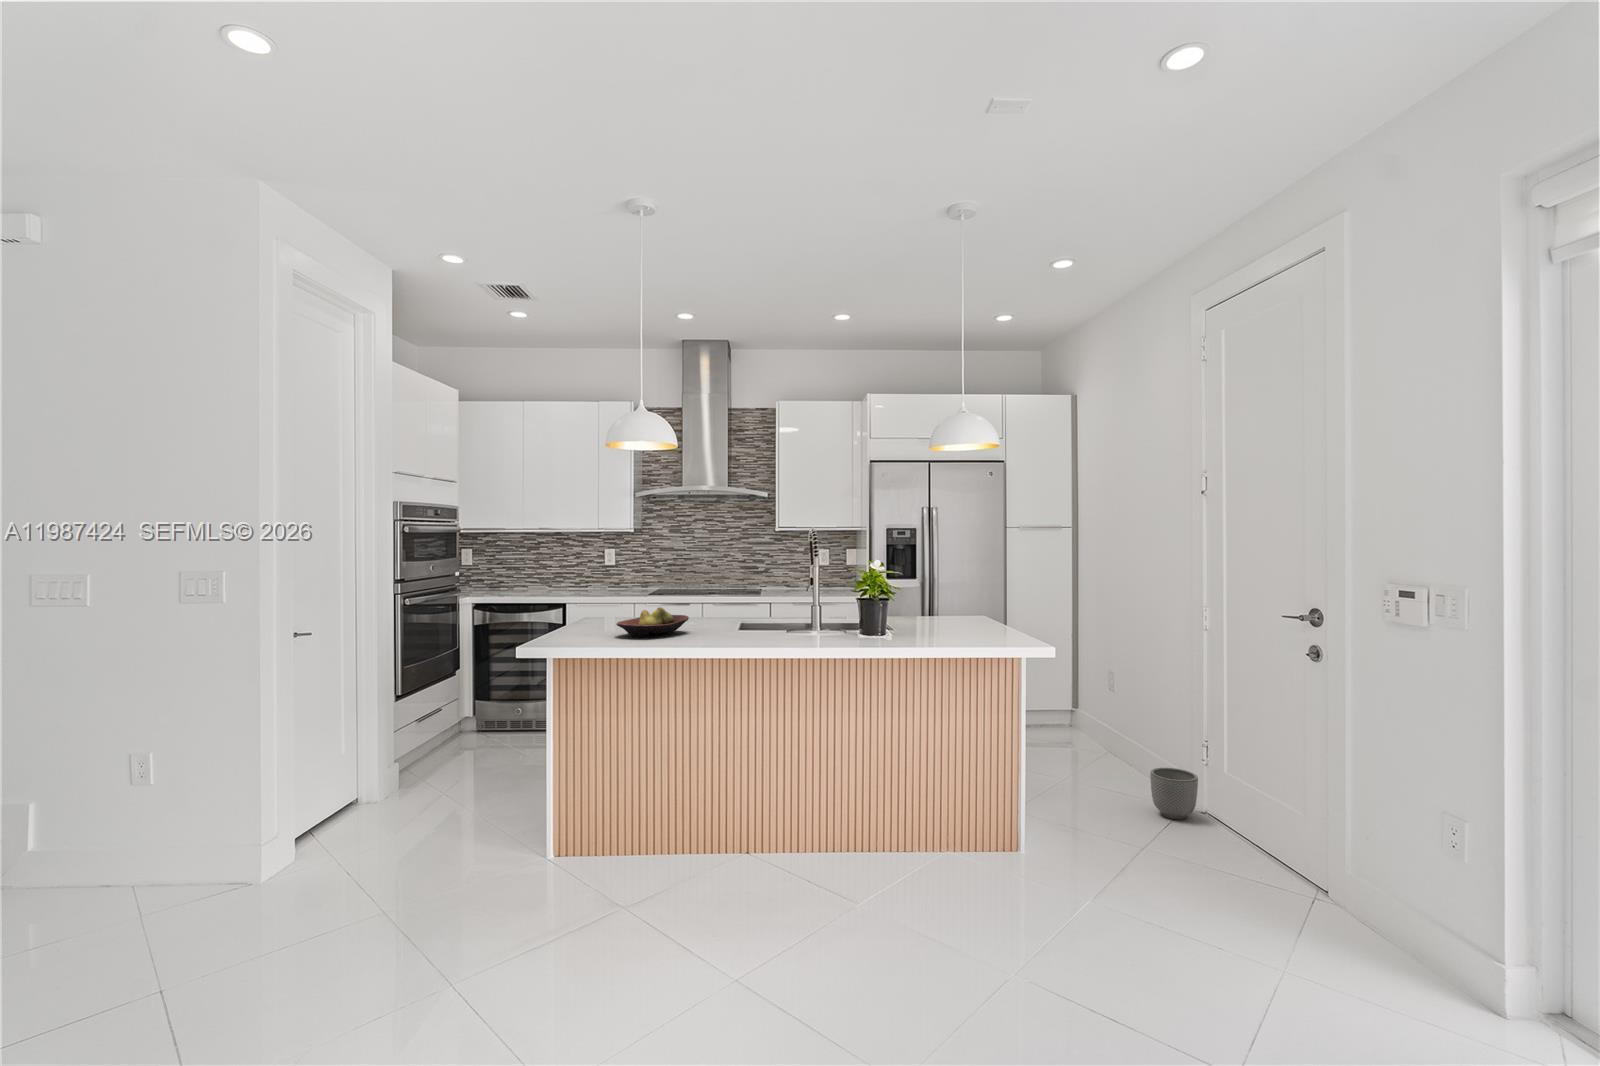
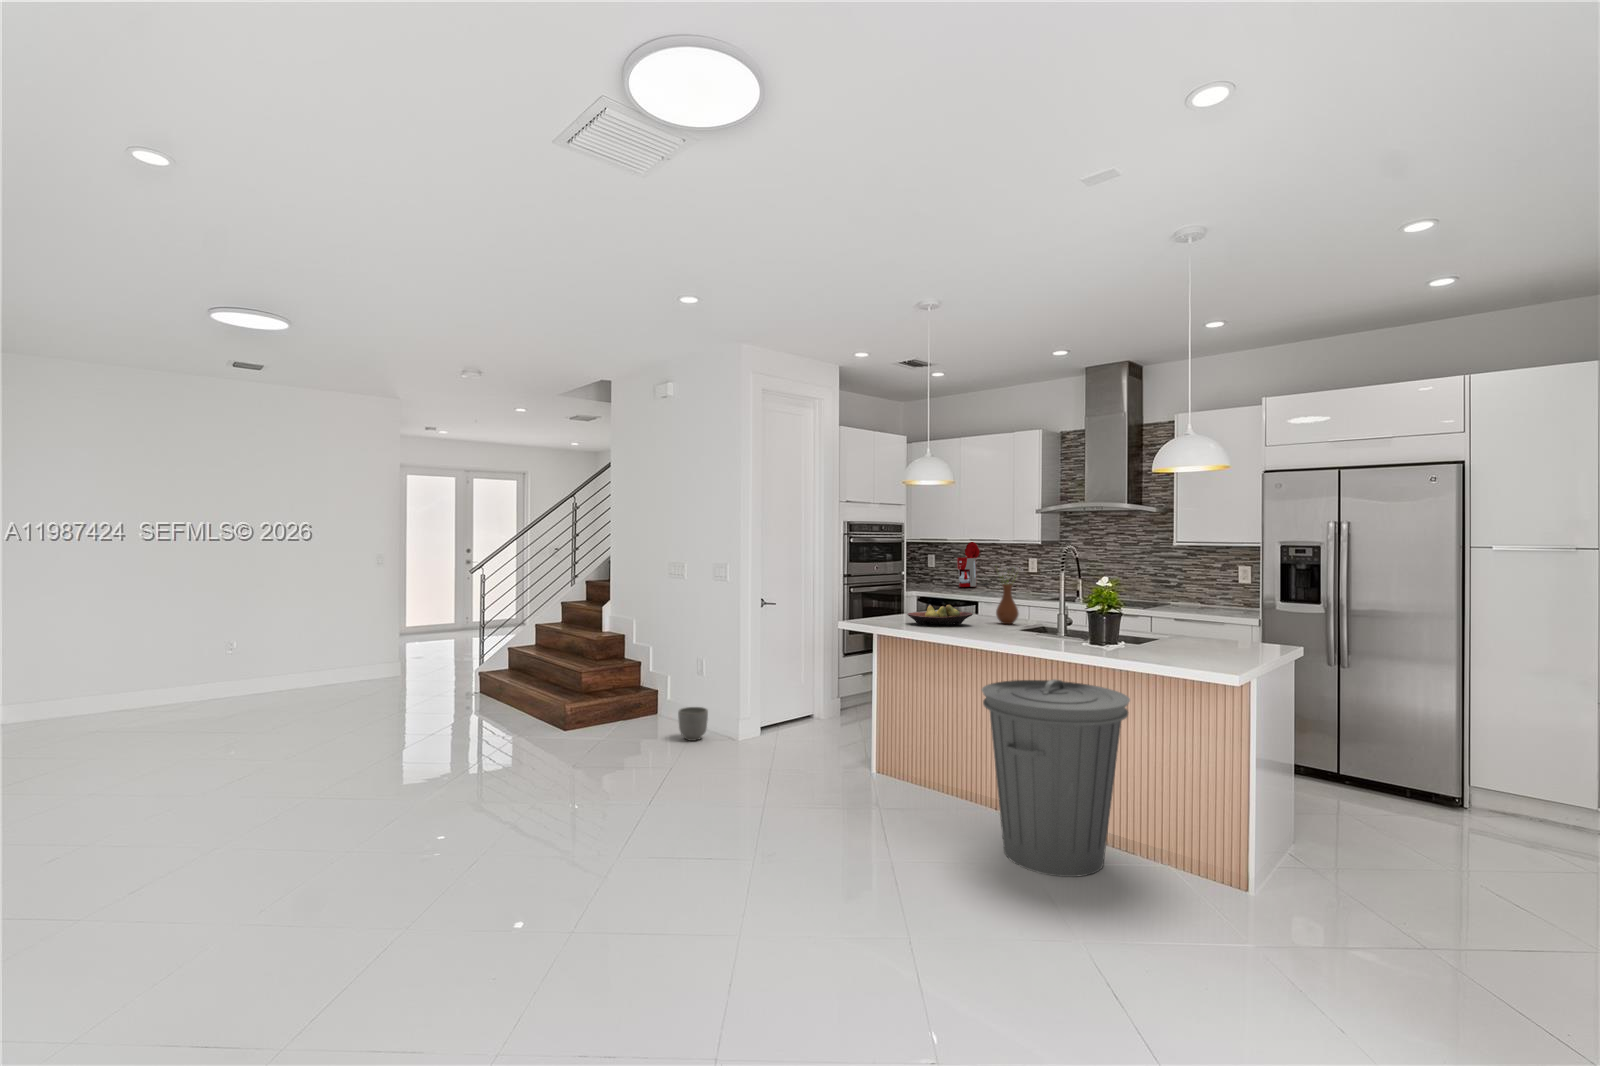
coffee maker: none [514,530,547,587] -> present [957,542,989,587]
vase: none [679,552,725,626] -> present [996,565,1020,624]
trash can: none [804,682,972,918] -> present [982,679,1130,877]
planter: present [1150,768,1198,819] -> present [678,707,708,741]

